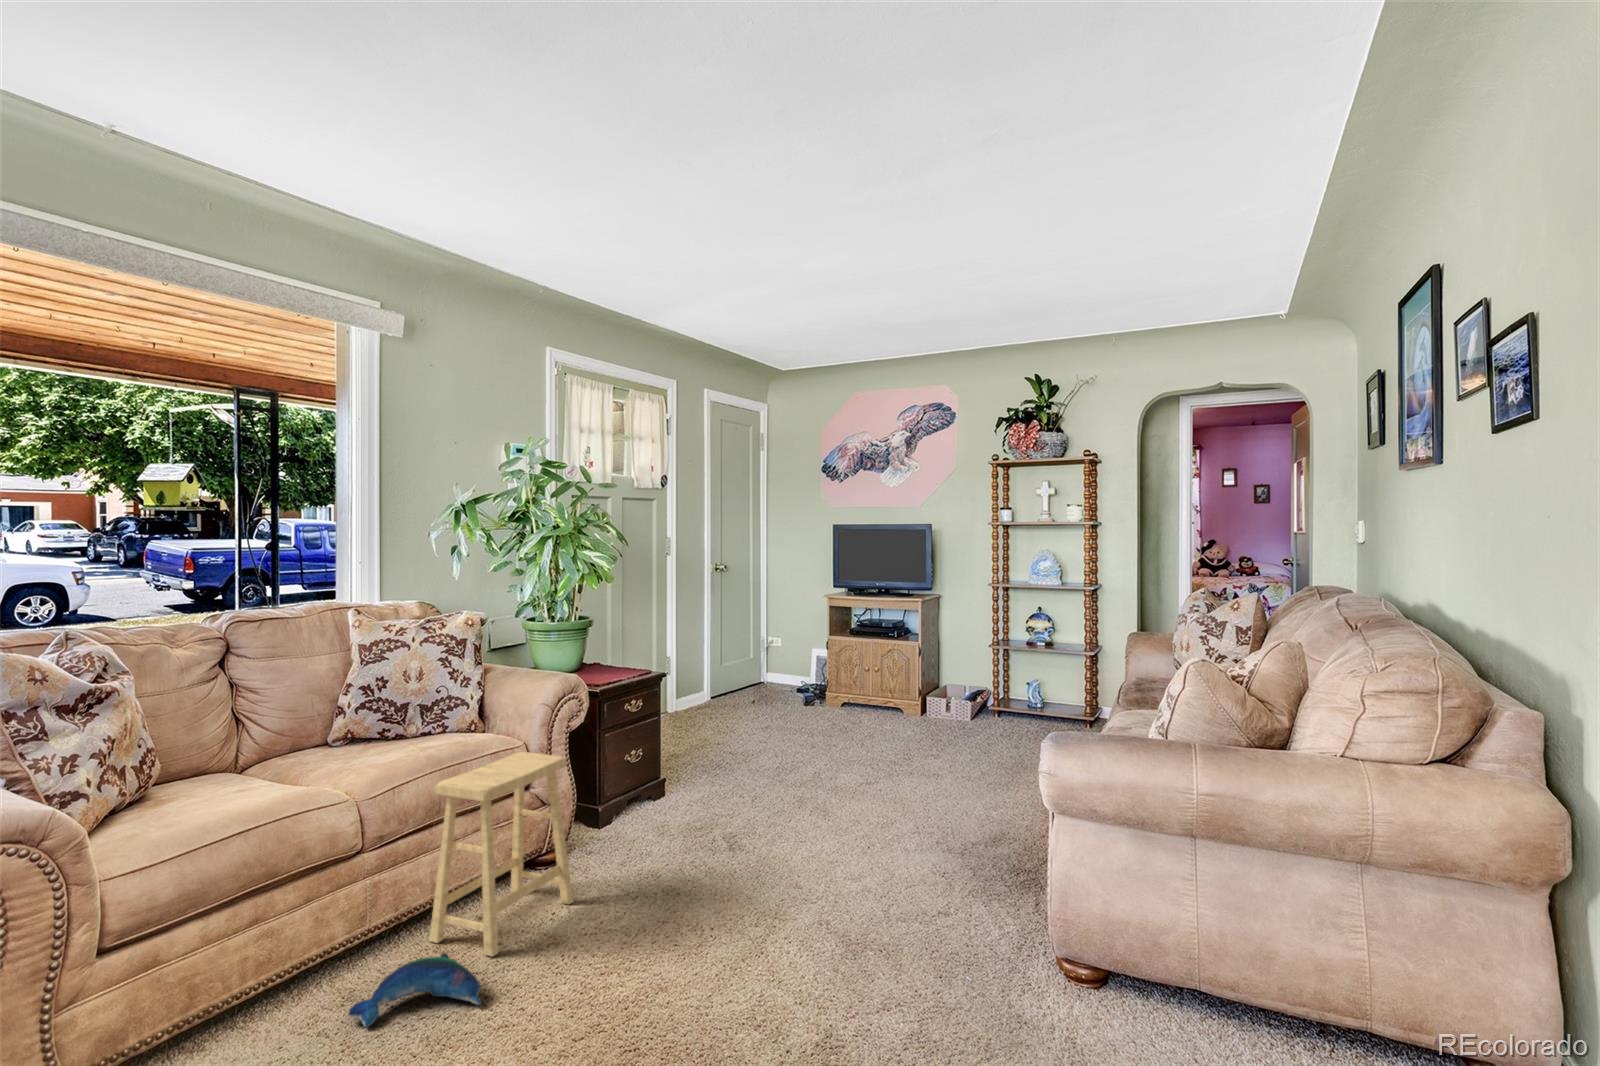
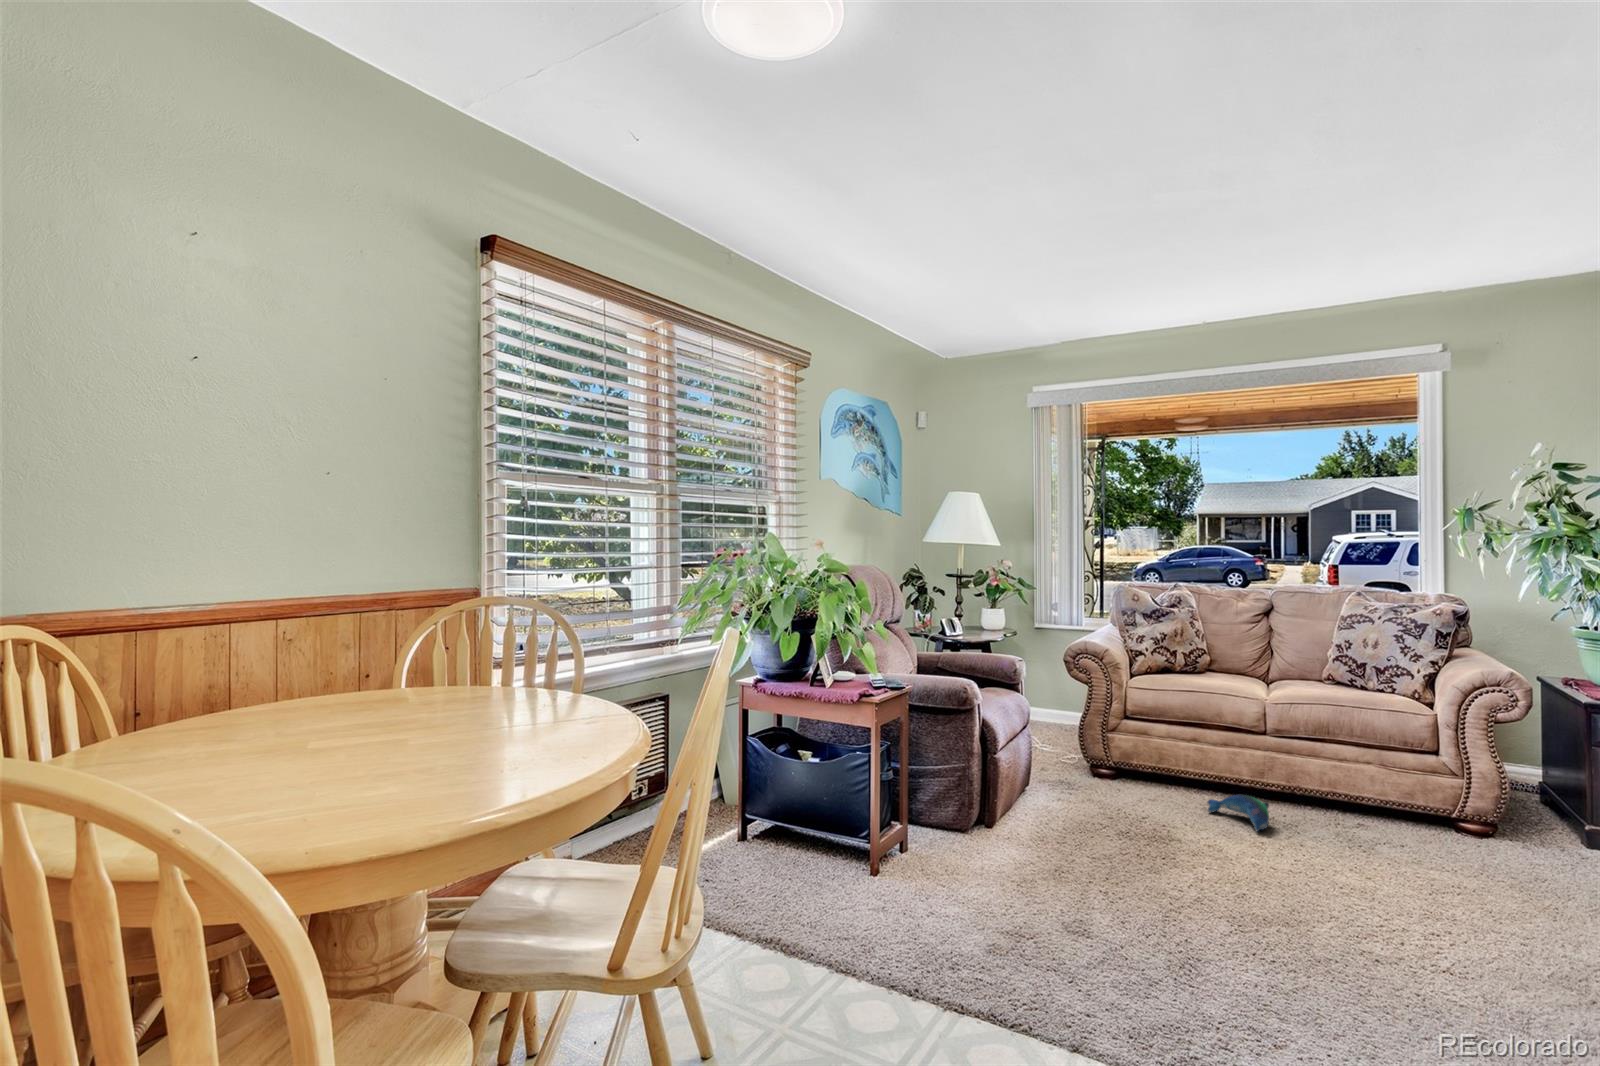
footstool: present [429,752,573,957] -> none [1303,705,1422,846]

